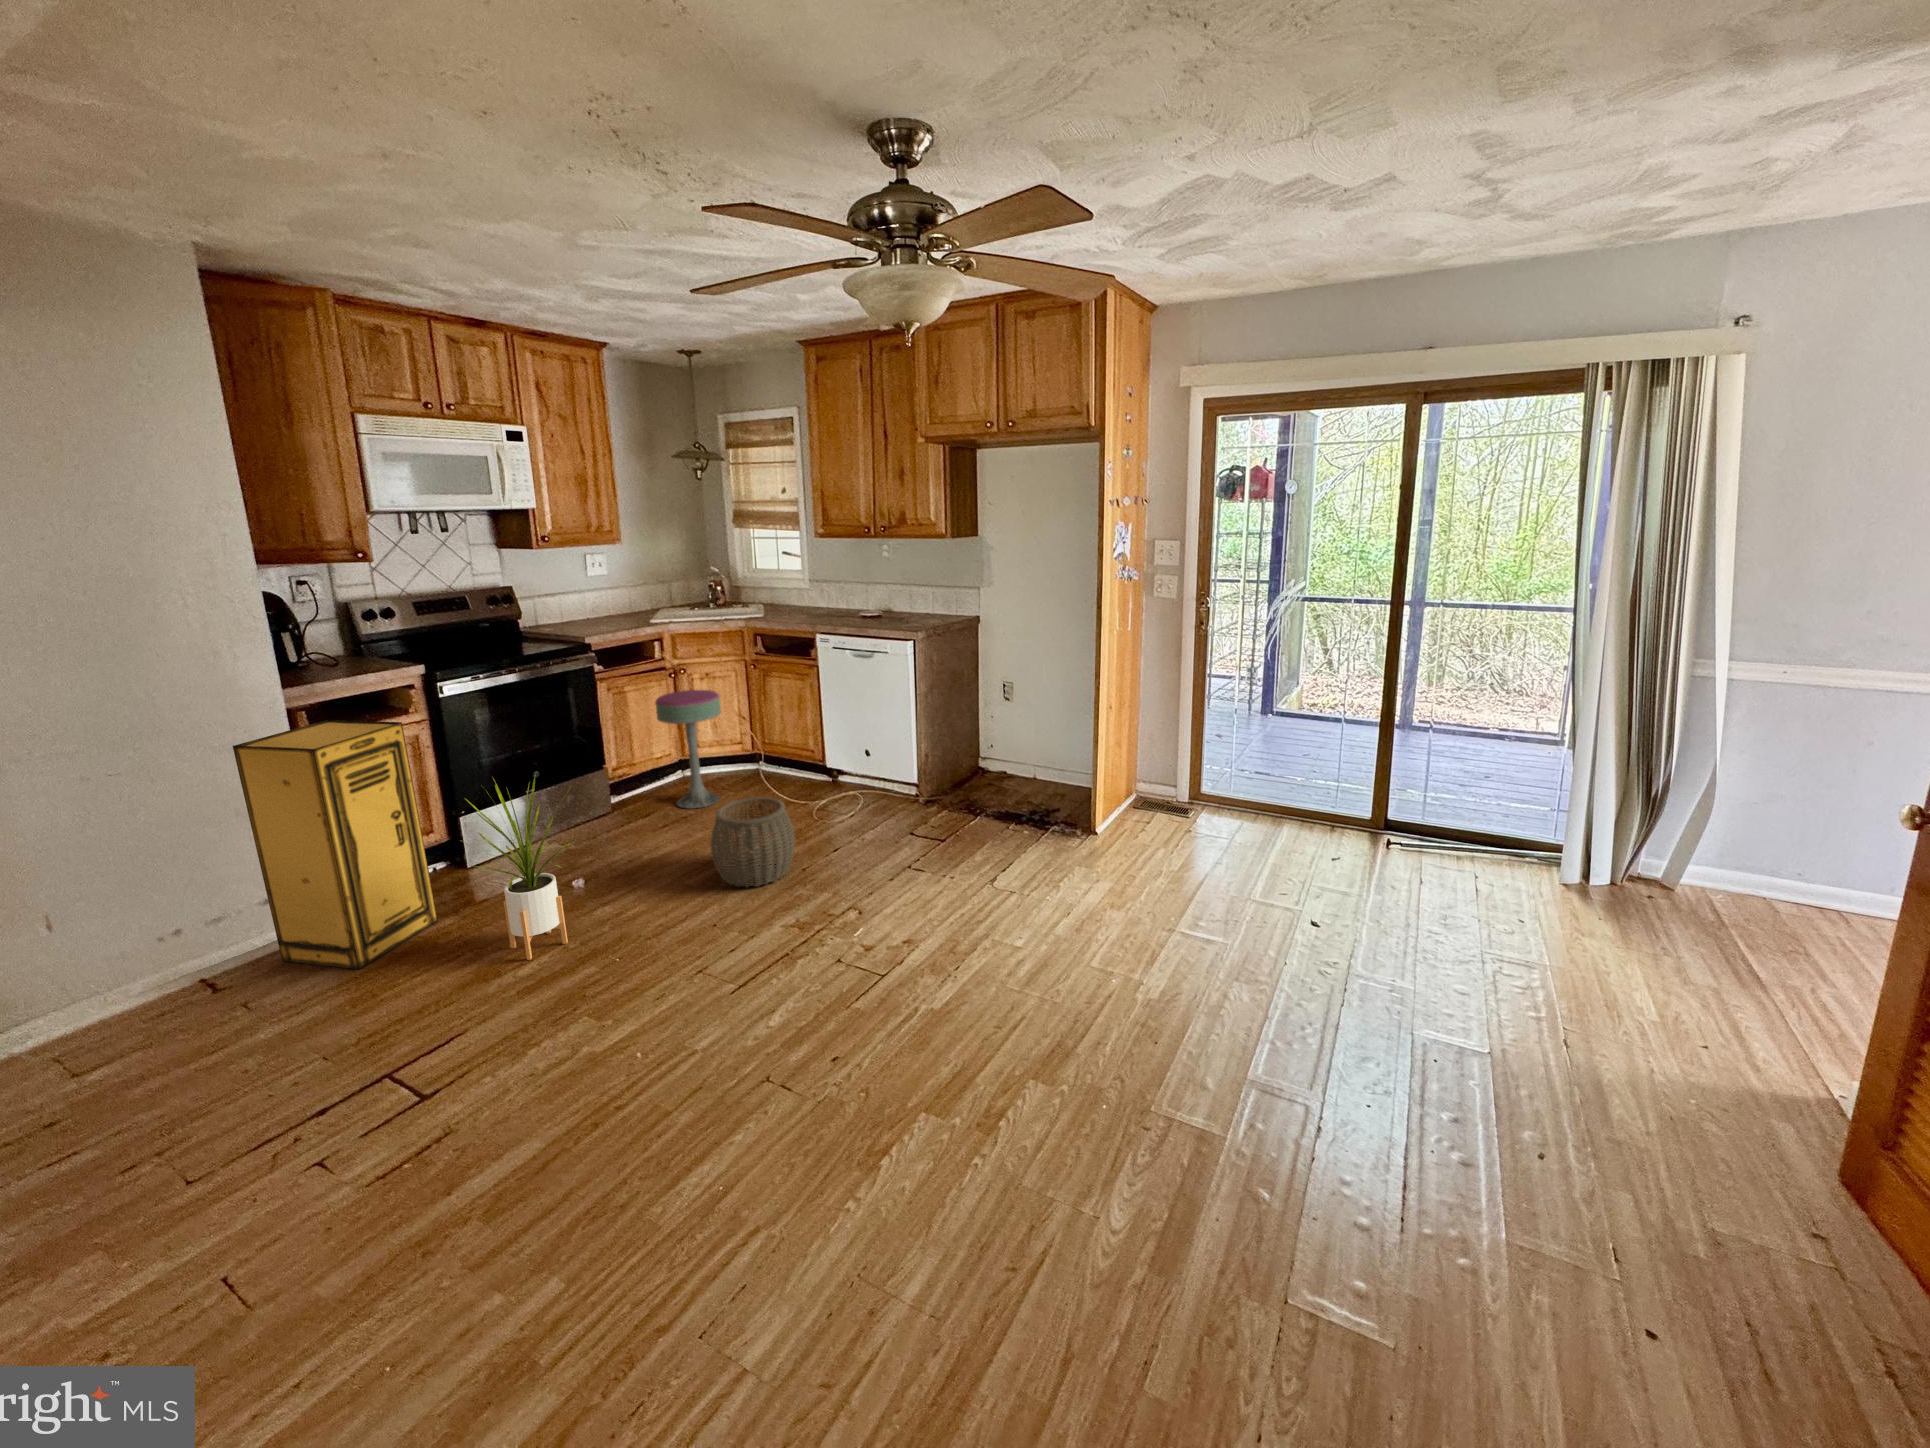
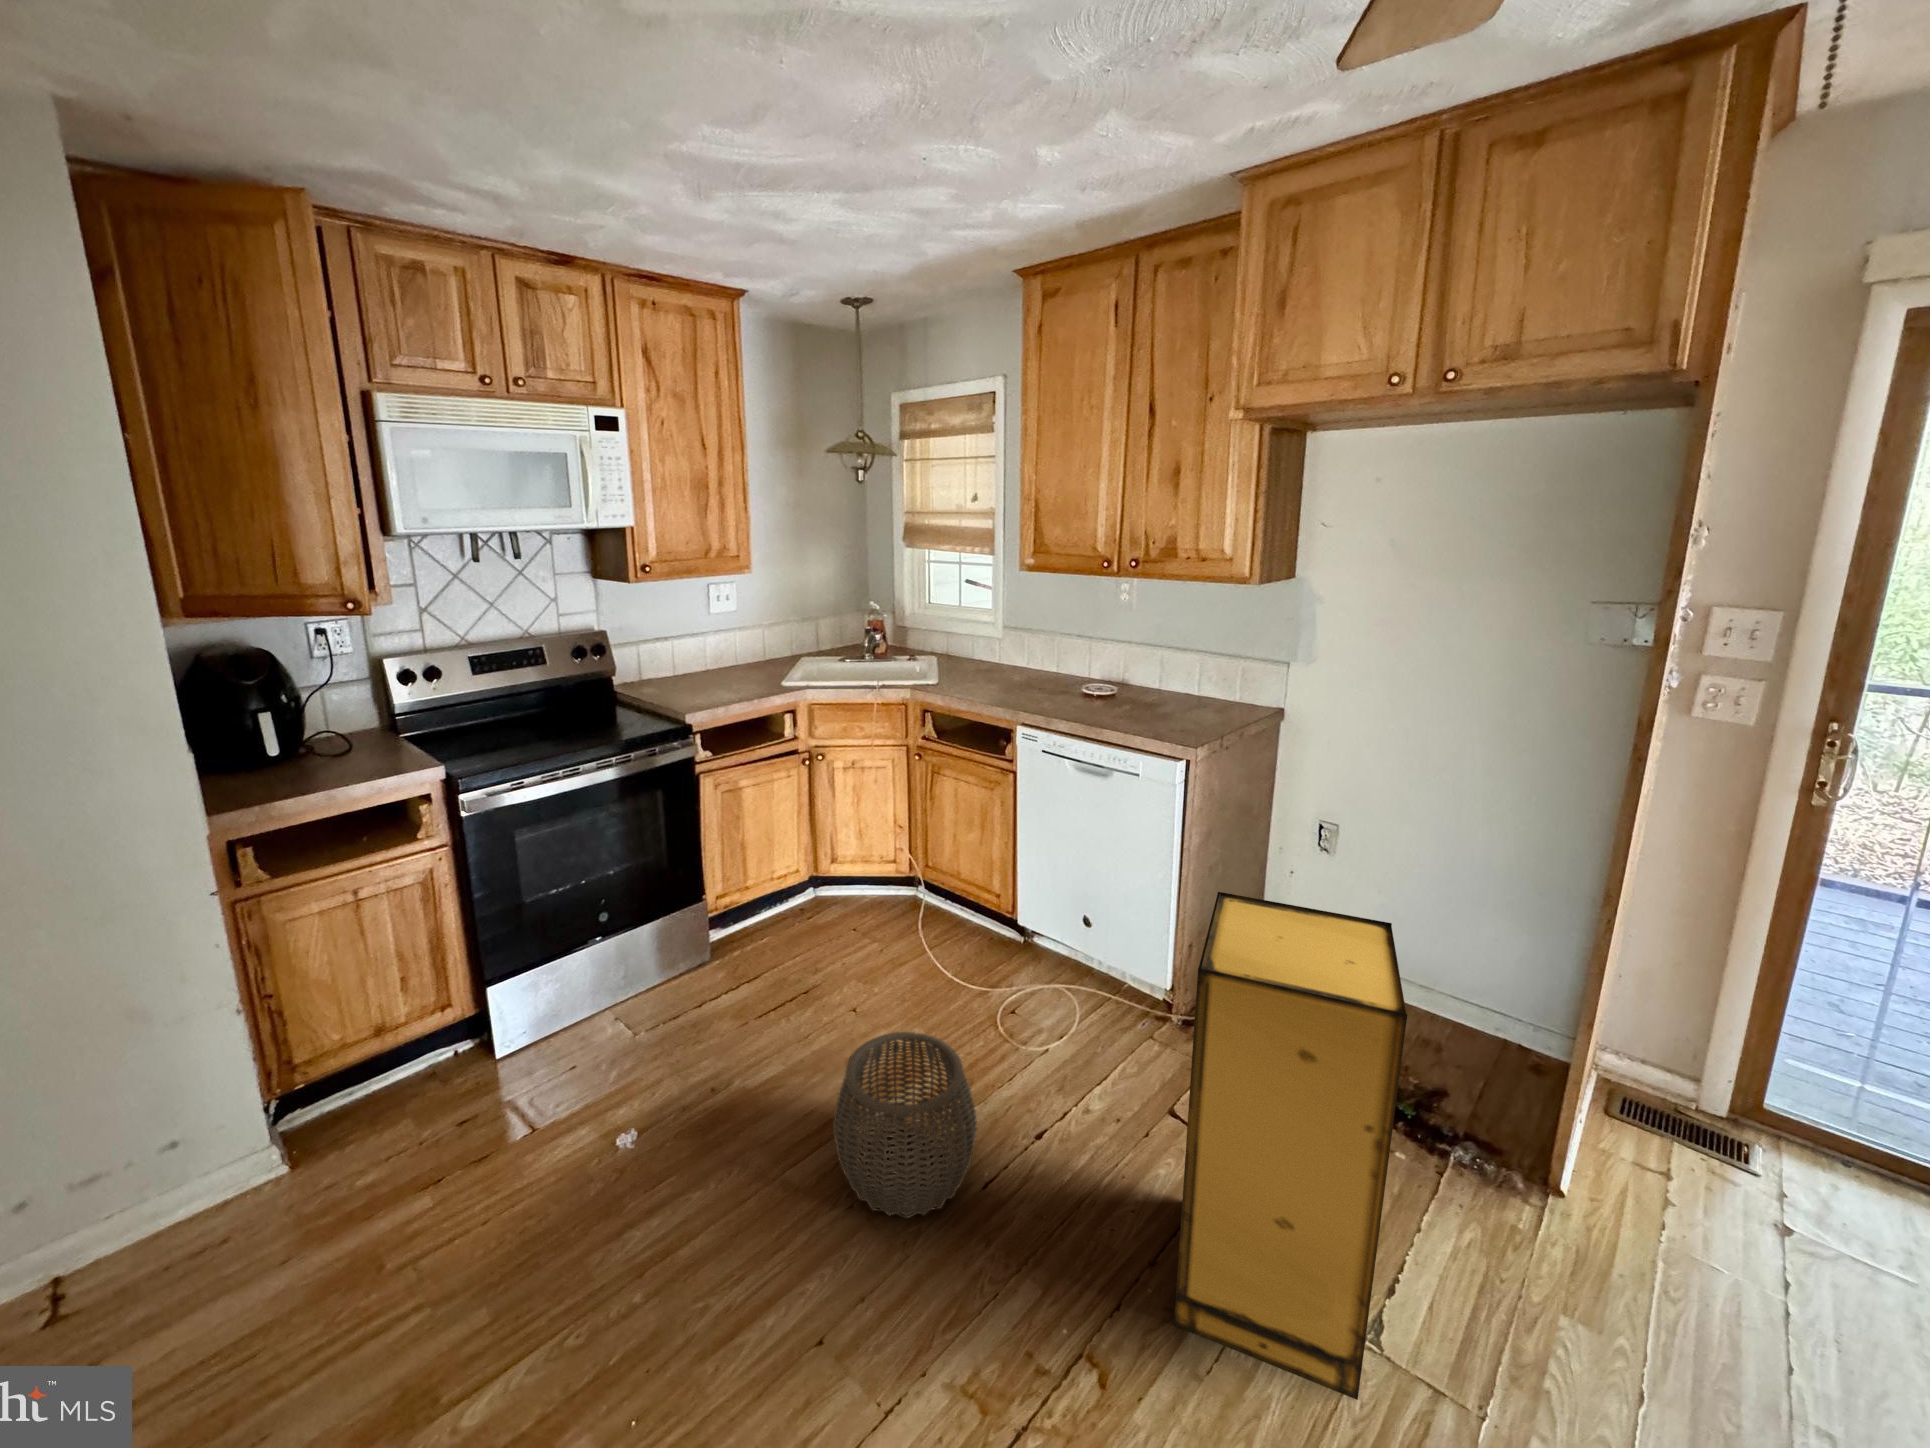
bar stool: present [655,690,721,809] -> none [775,793,867,974]
storage cabinet: present [233,720,438,969] -> present [1174,892,1407,1400]
house plant: present [465,777,575,960] -> none [389,1013,606,1362]

